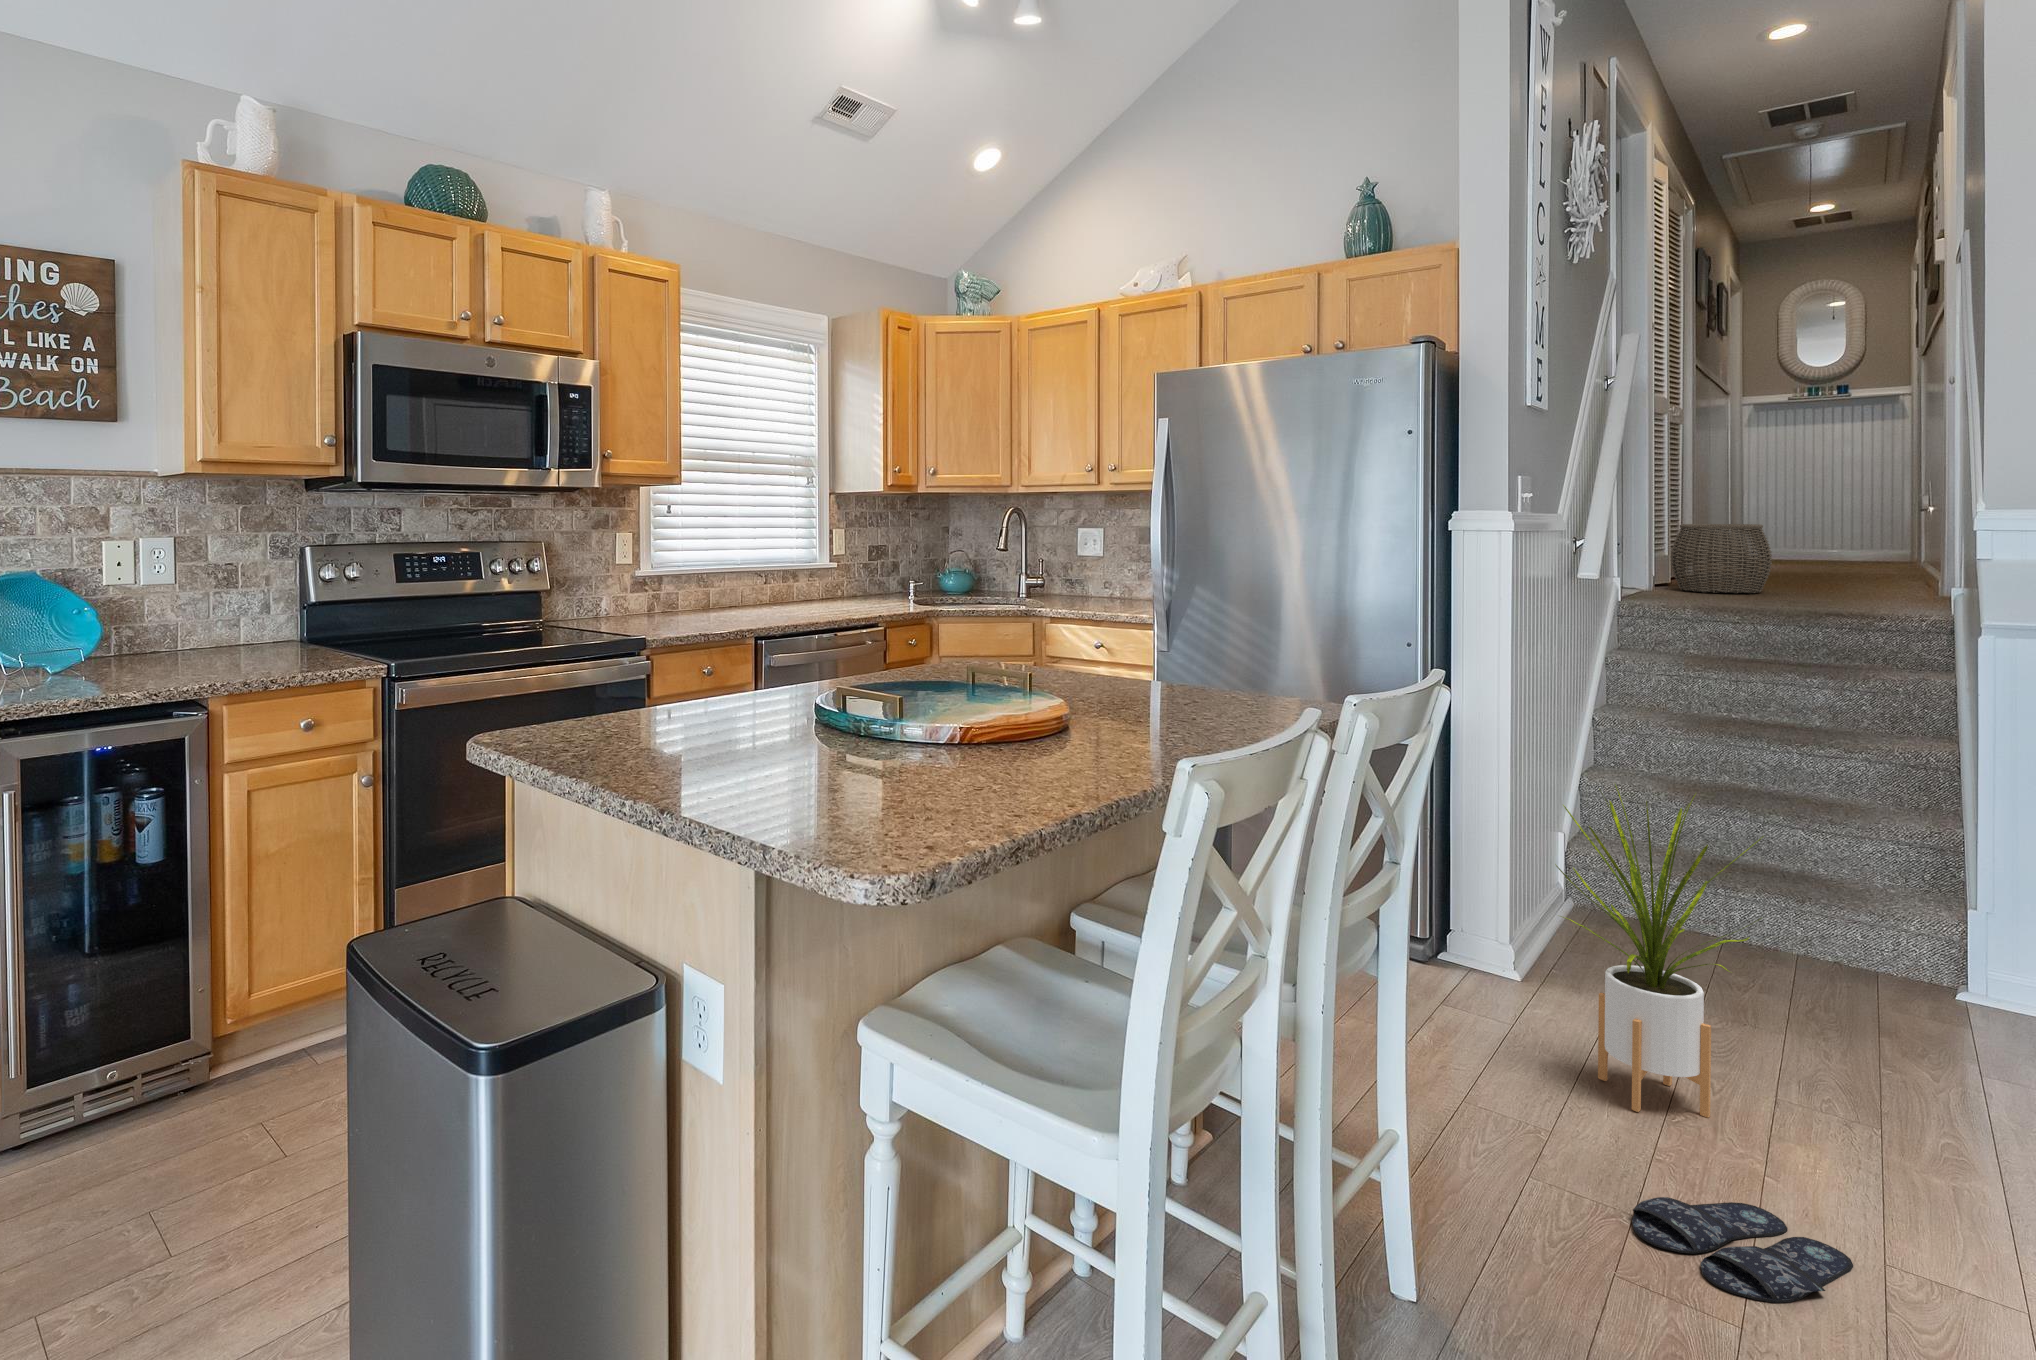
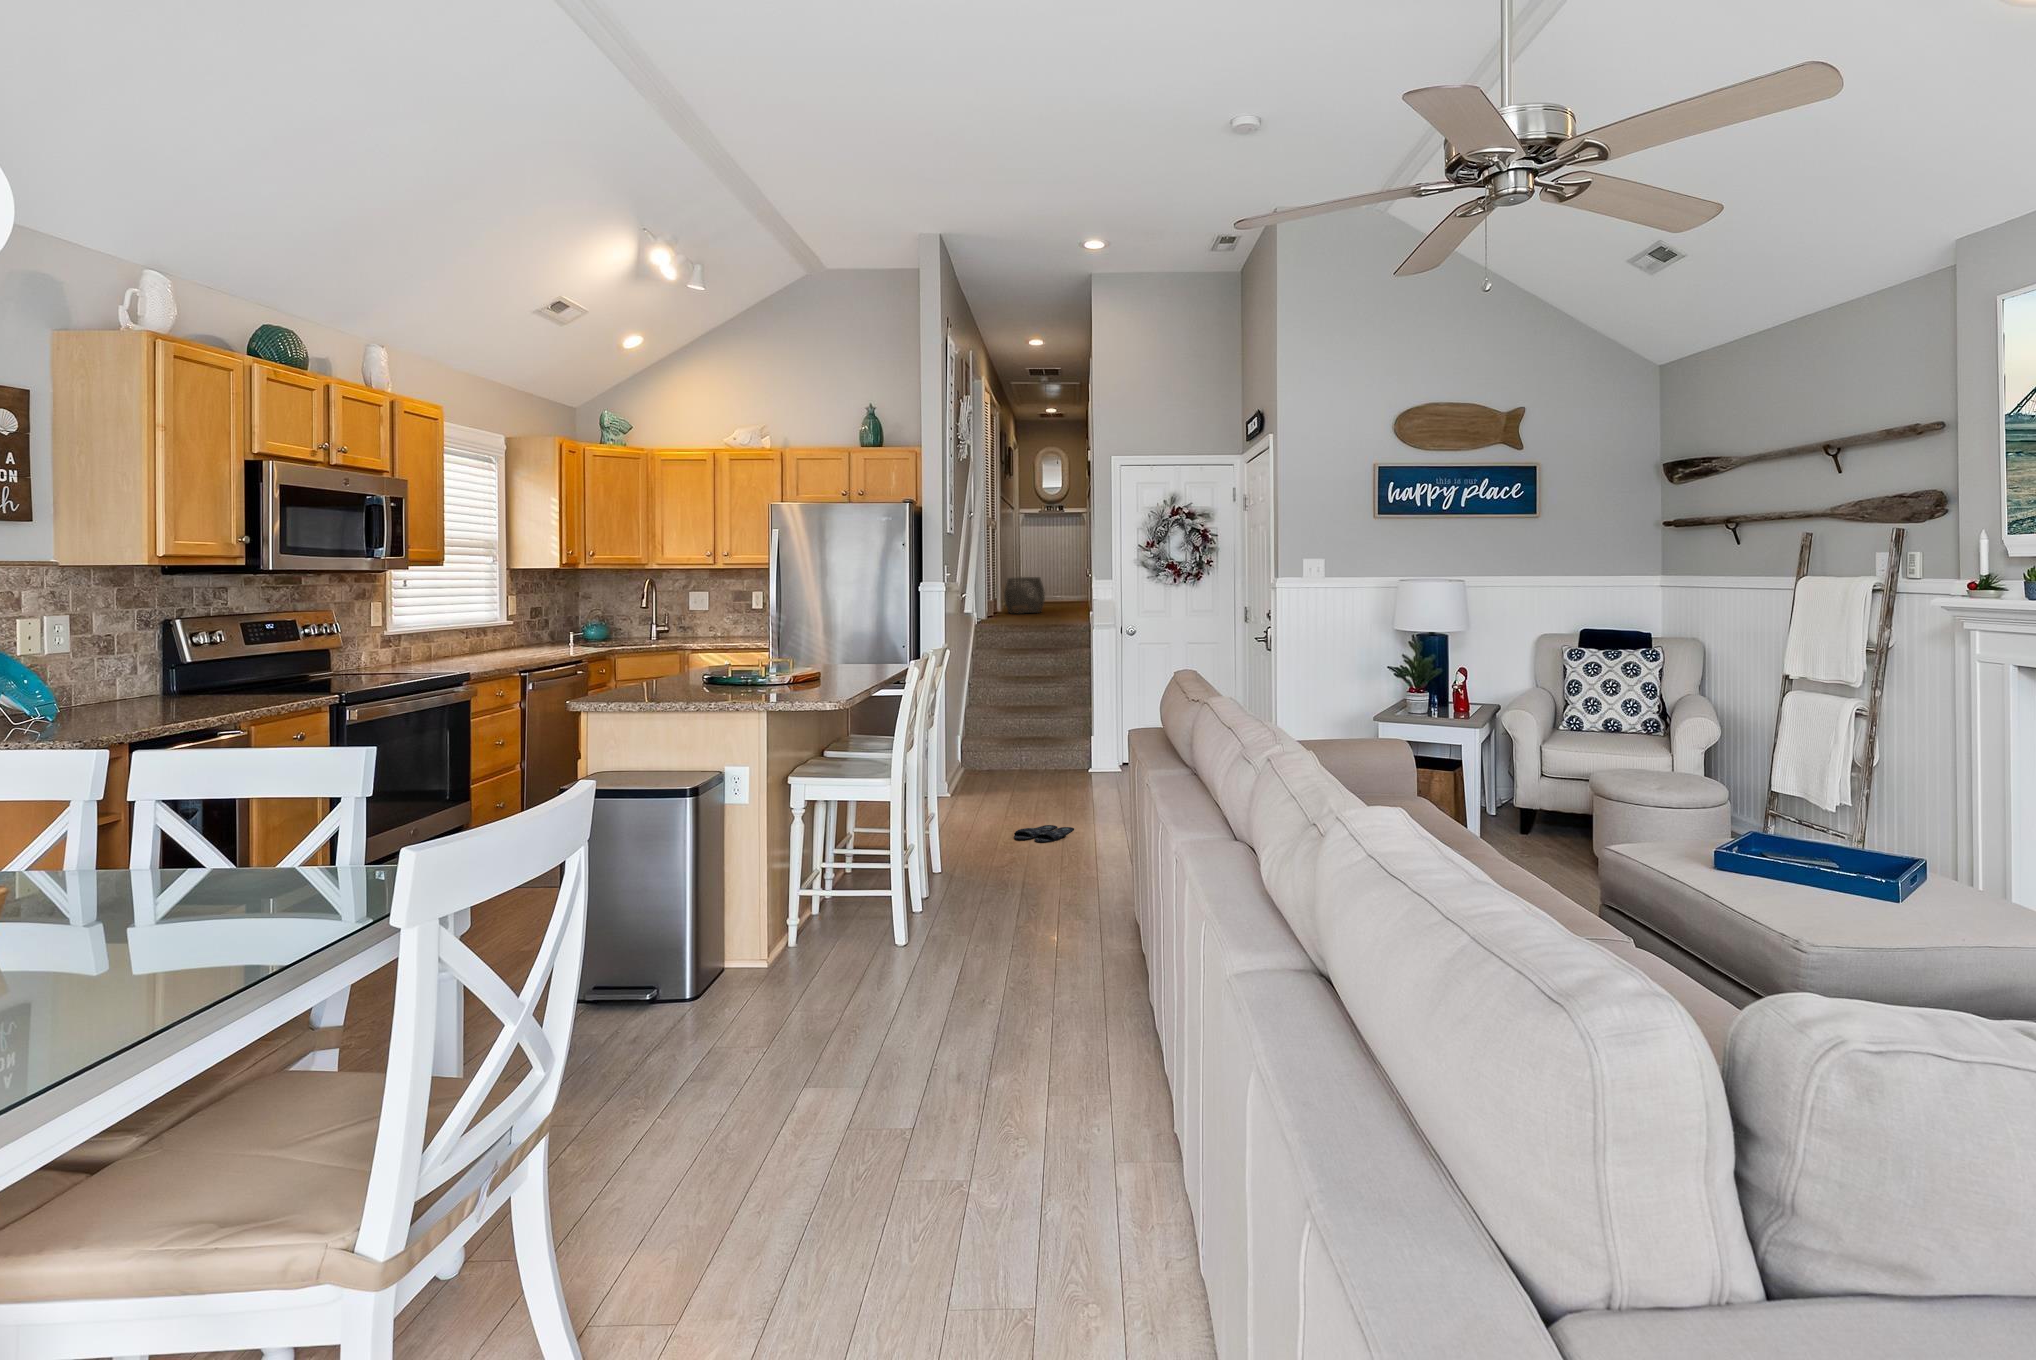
house plant: present [1555,784,1762,1118] -> none [981,683,1047,816]

